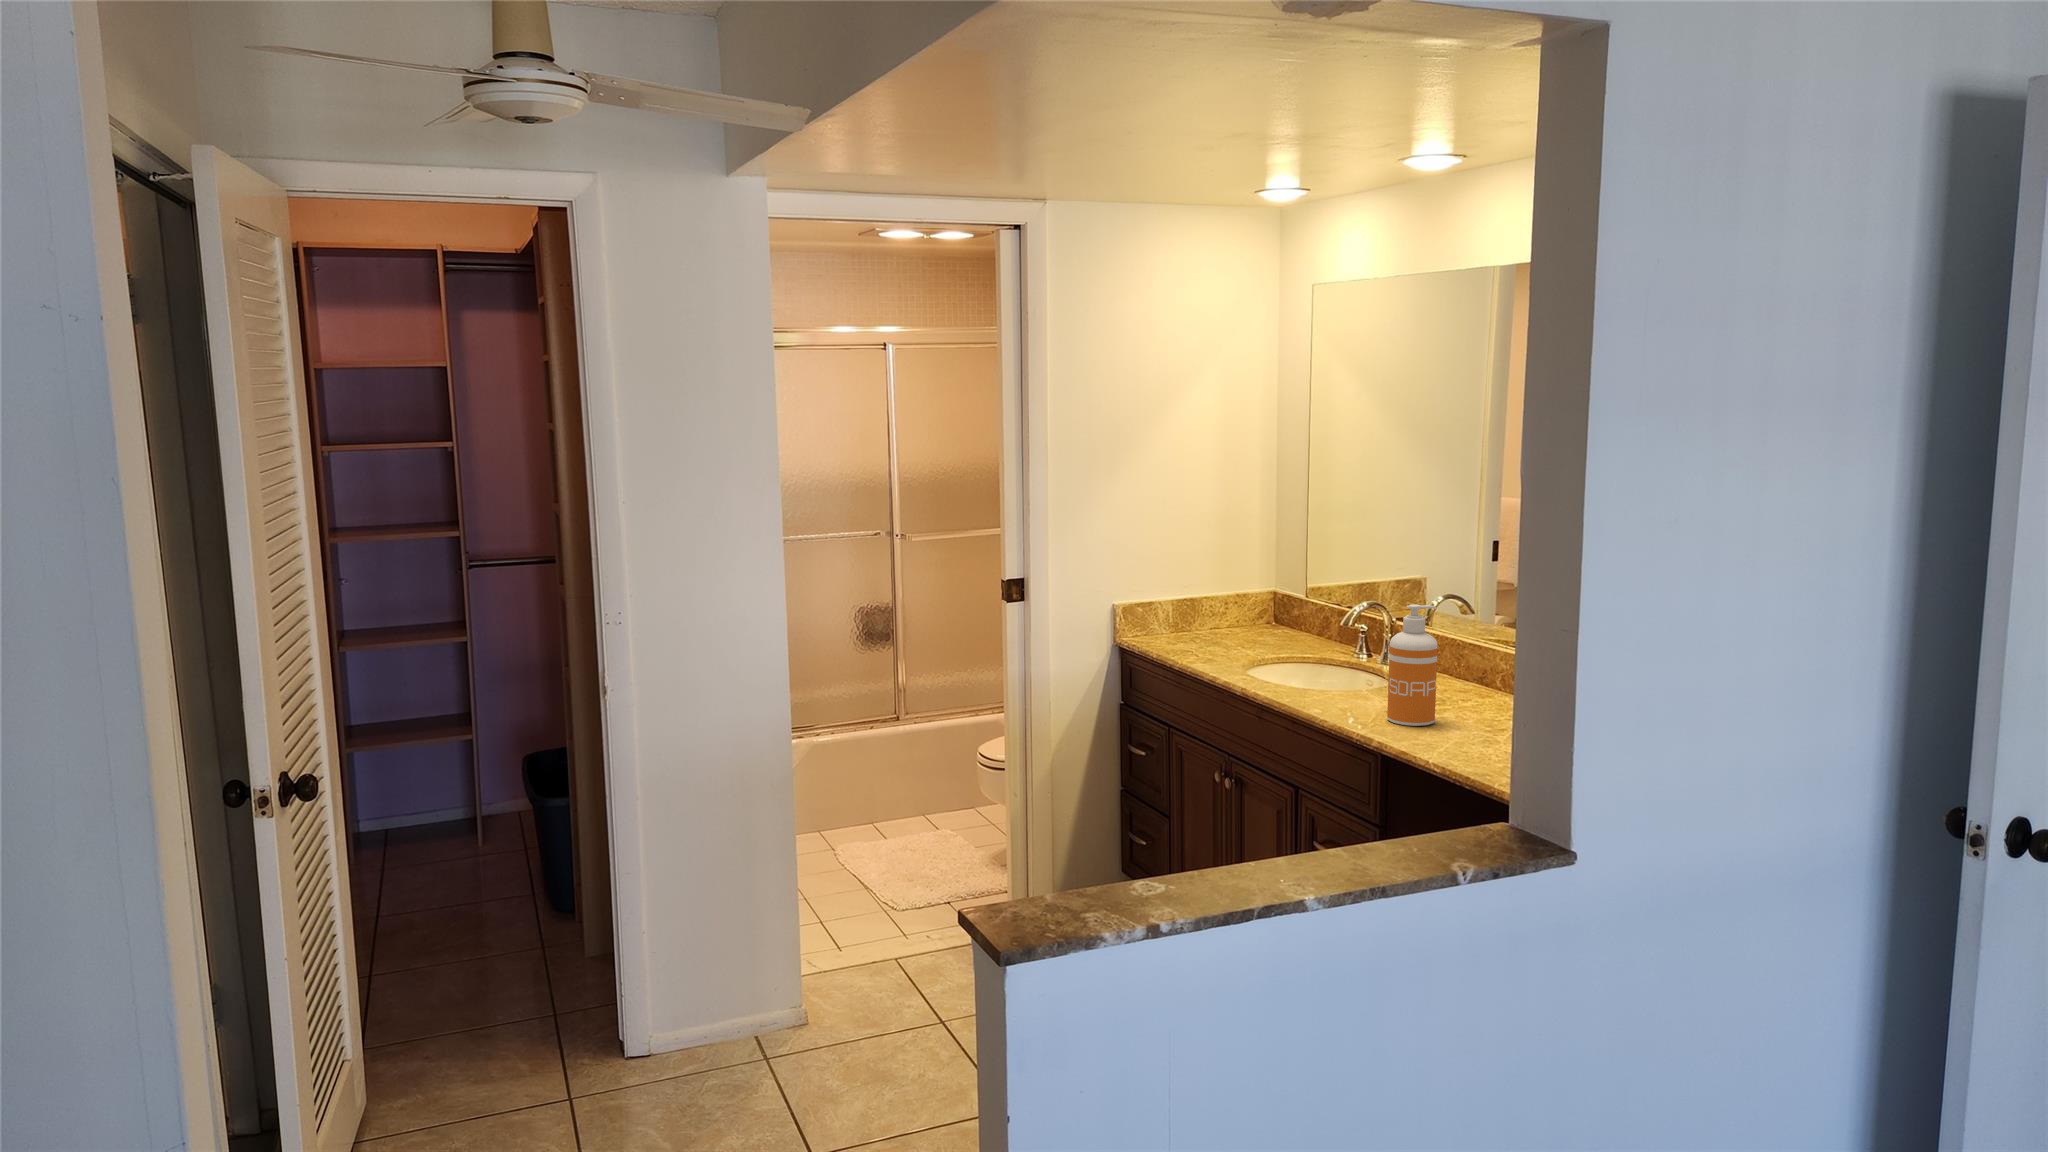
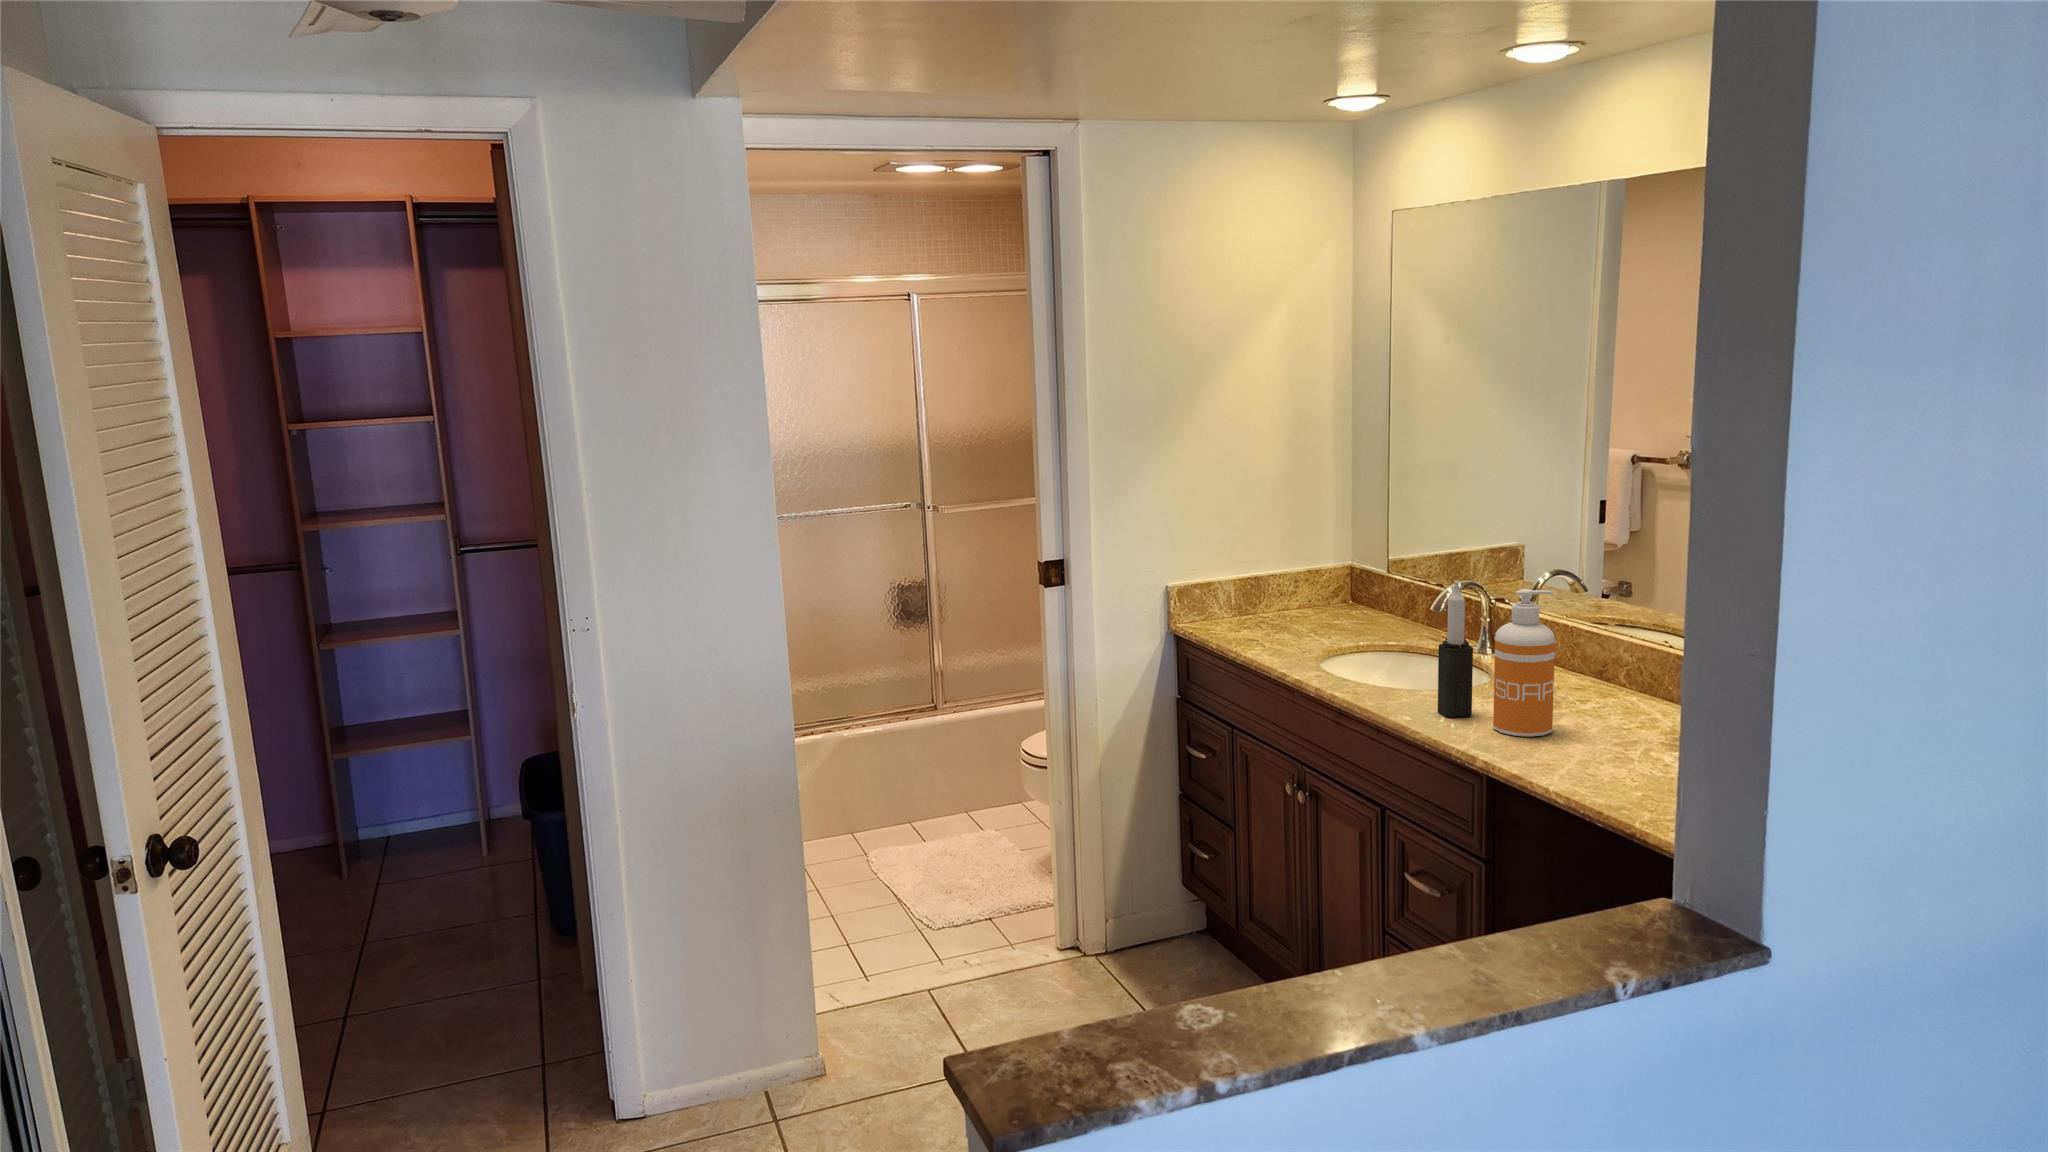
candle: none [1343,597,1372,711] -> present [1438,581,1473,717]

